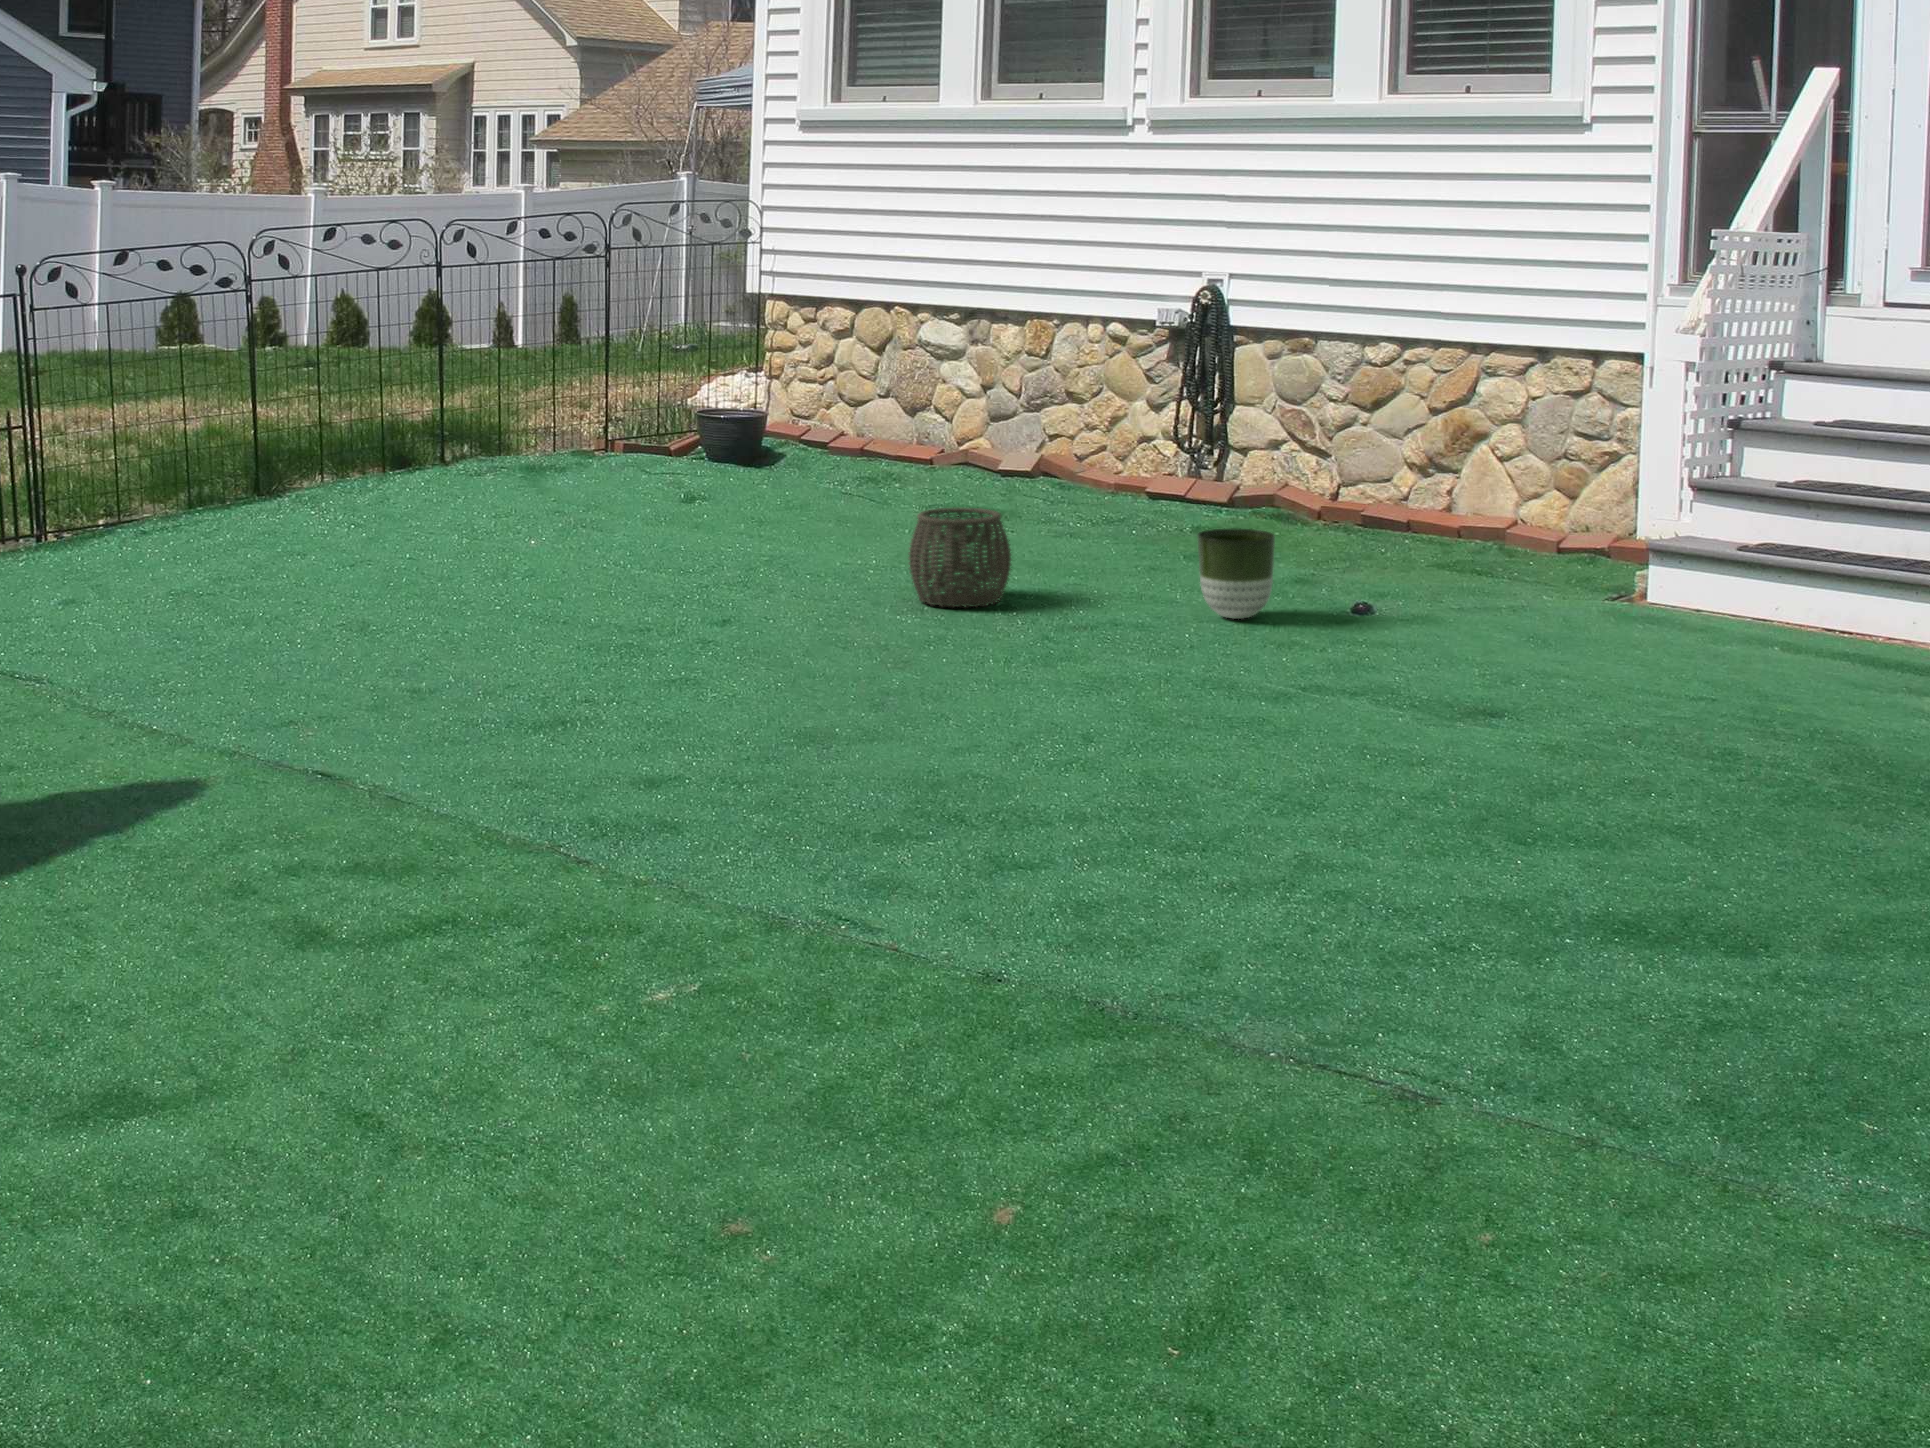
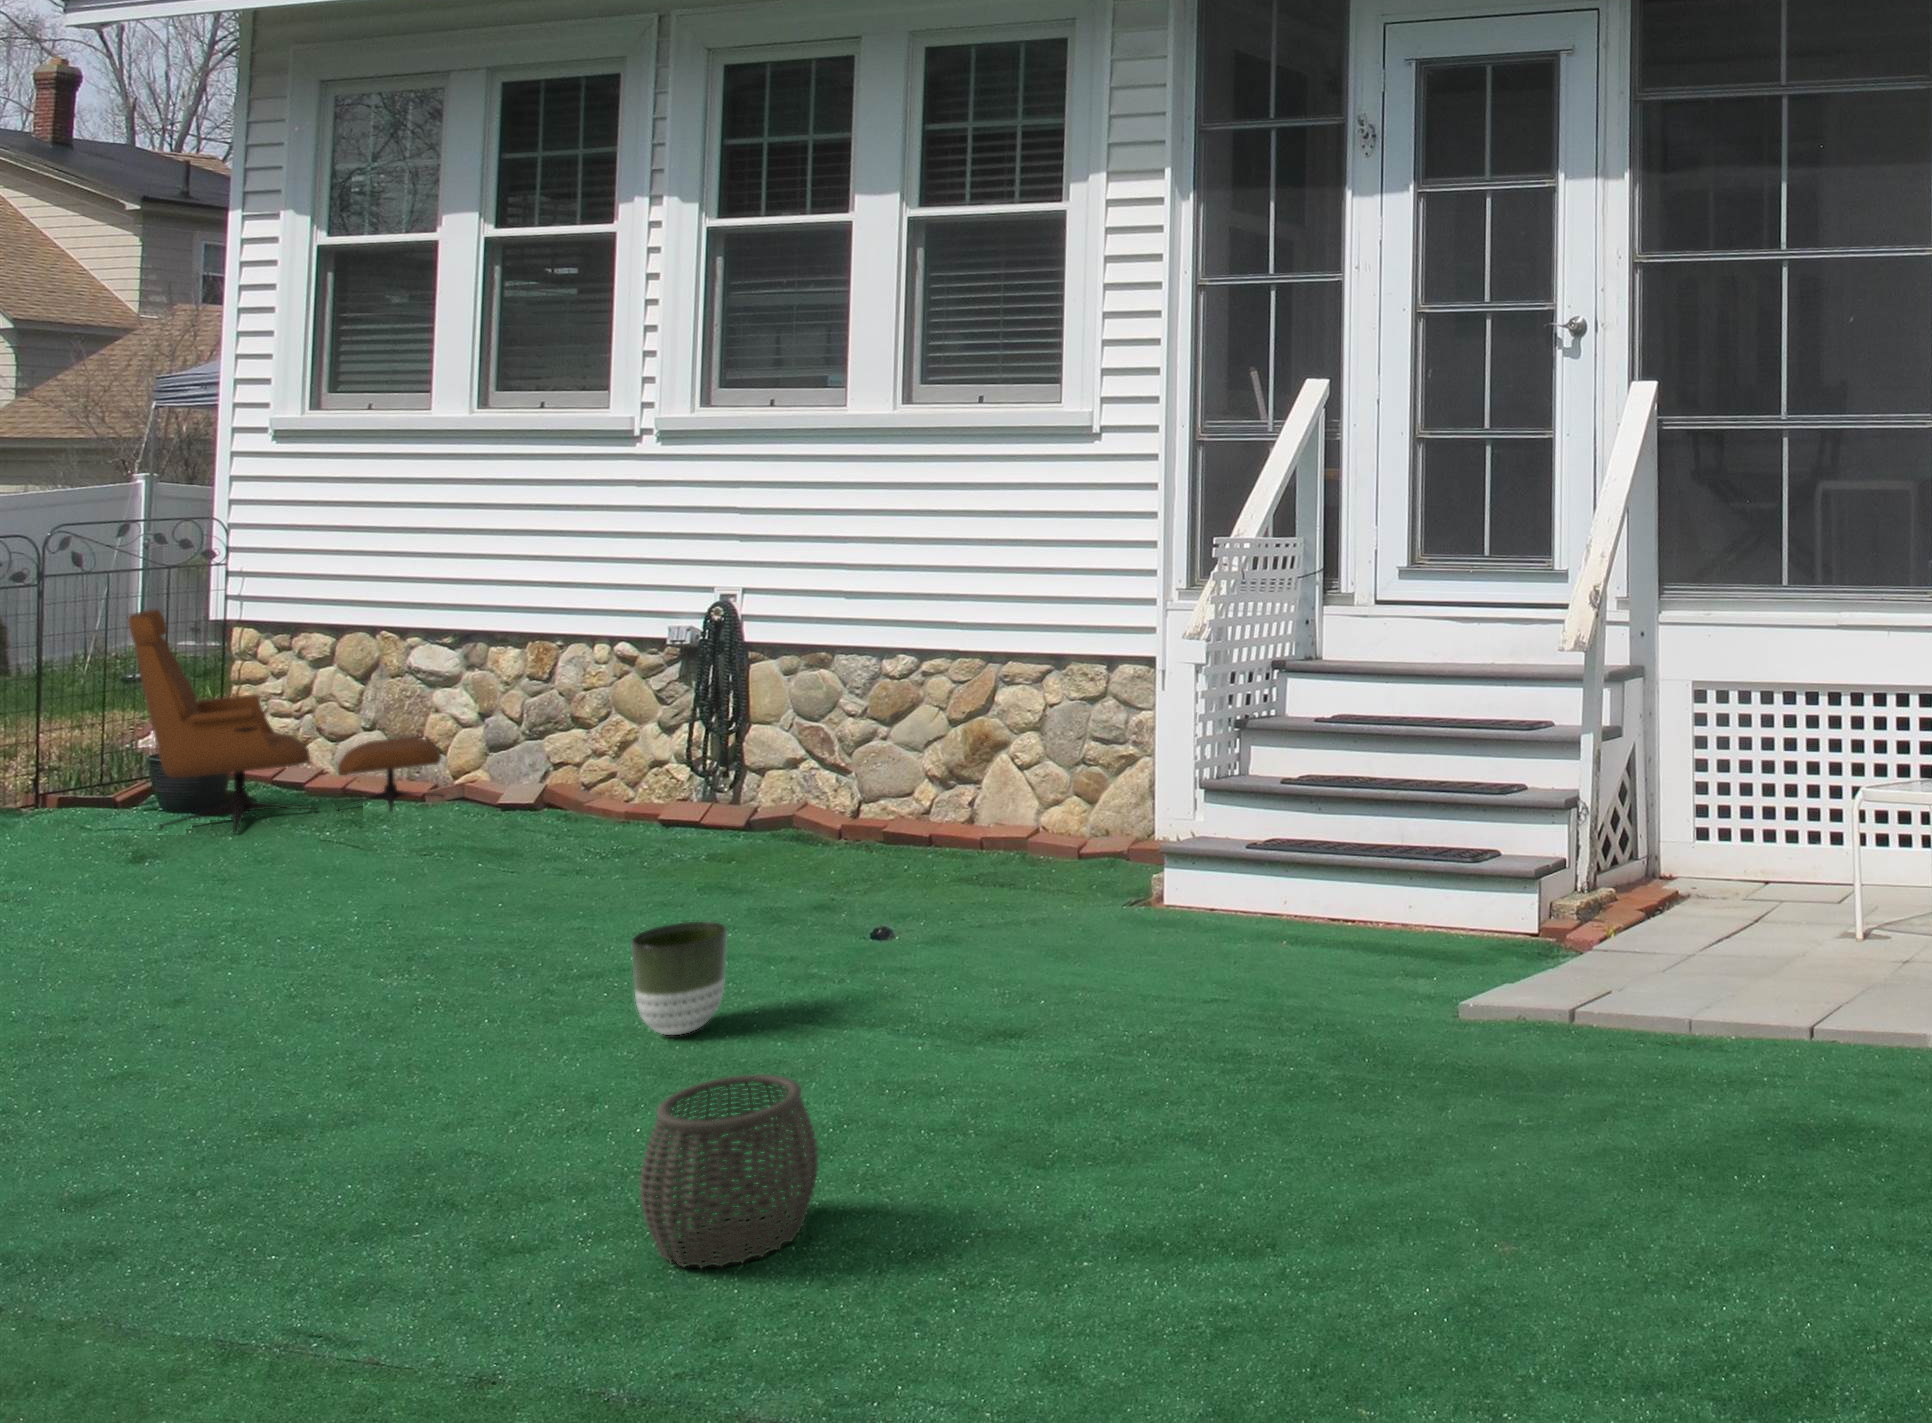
lounge chair: none [719,273,954,465] -> present [128,610,443,833]
woven basket: present [909,507,1011,608] -> present [640,1075,818,1268]

